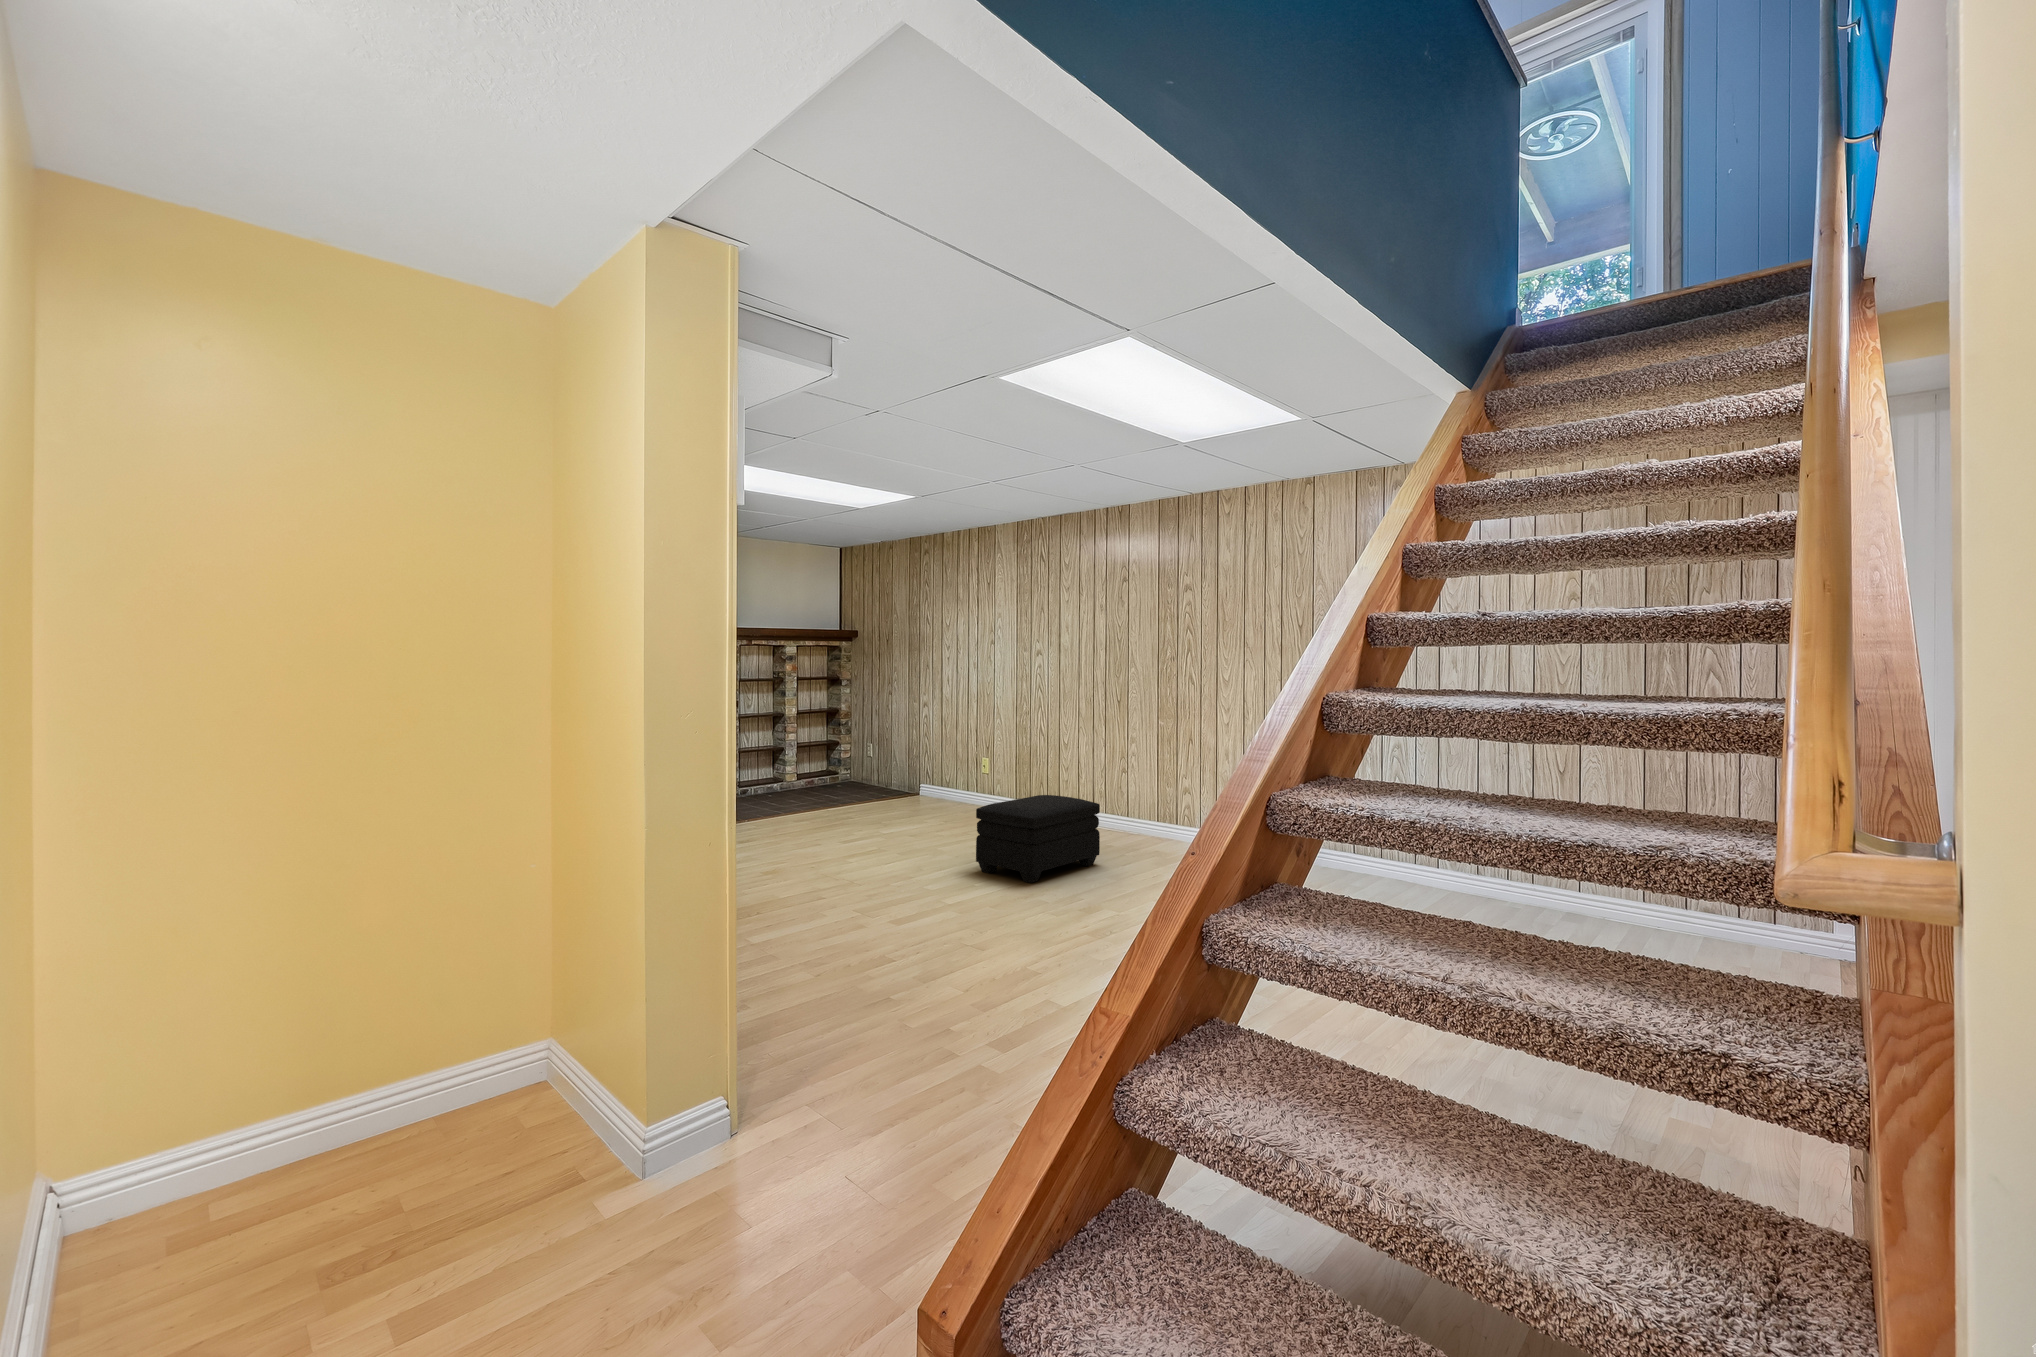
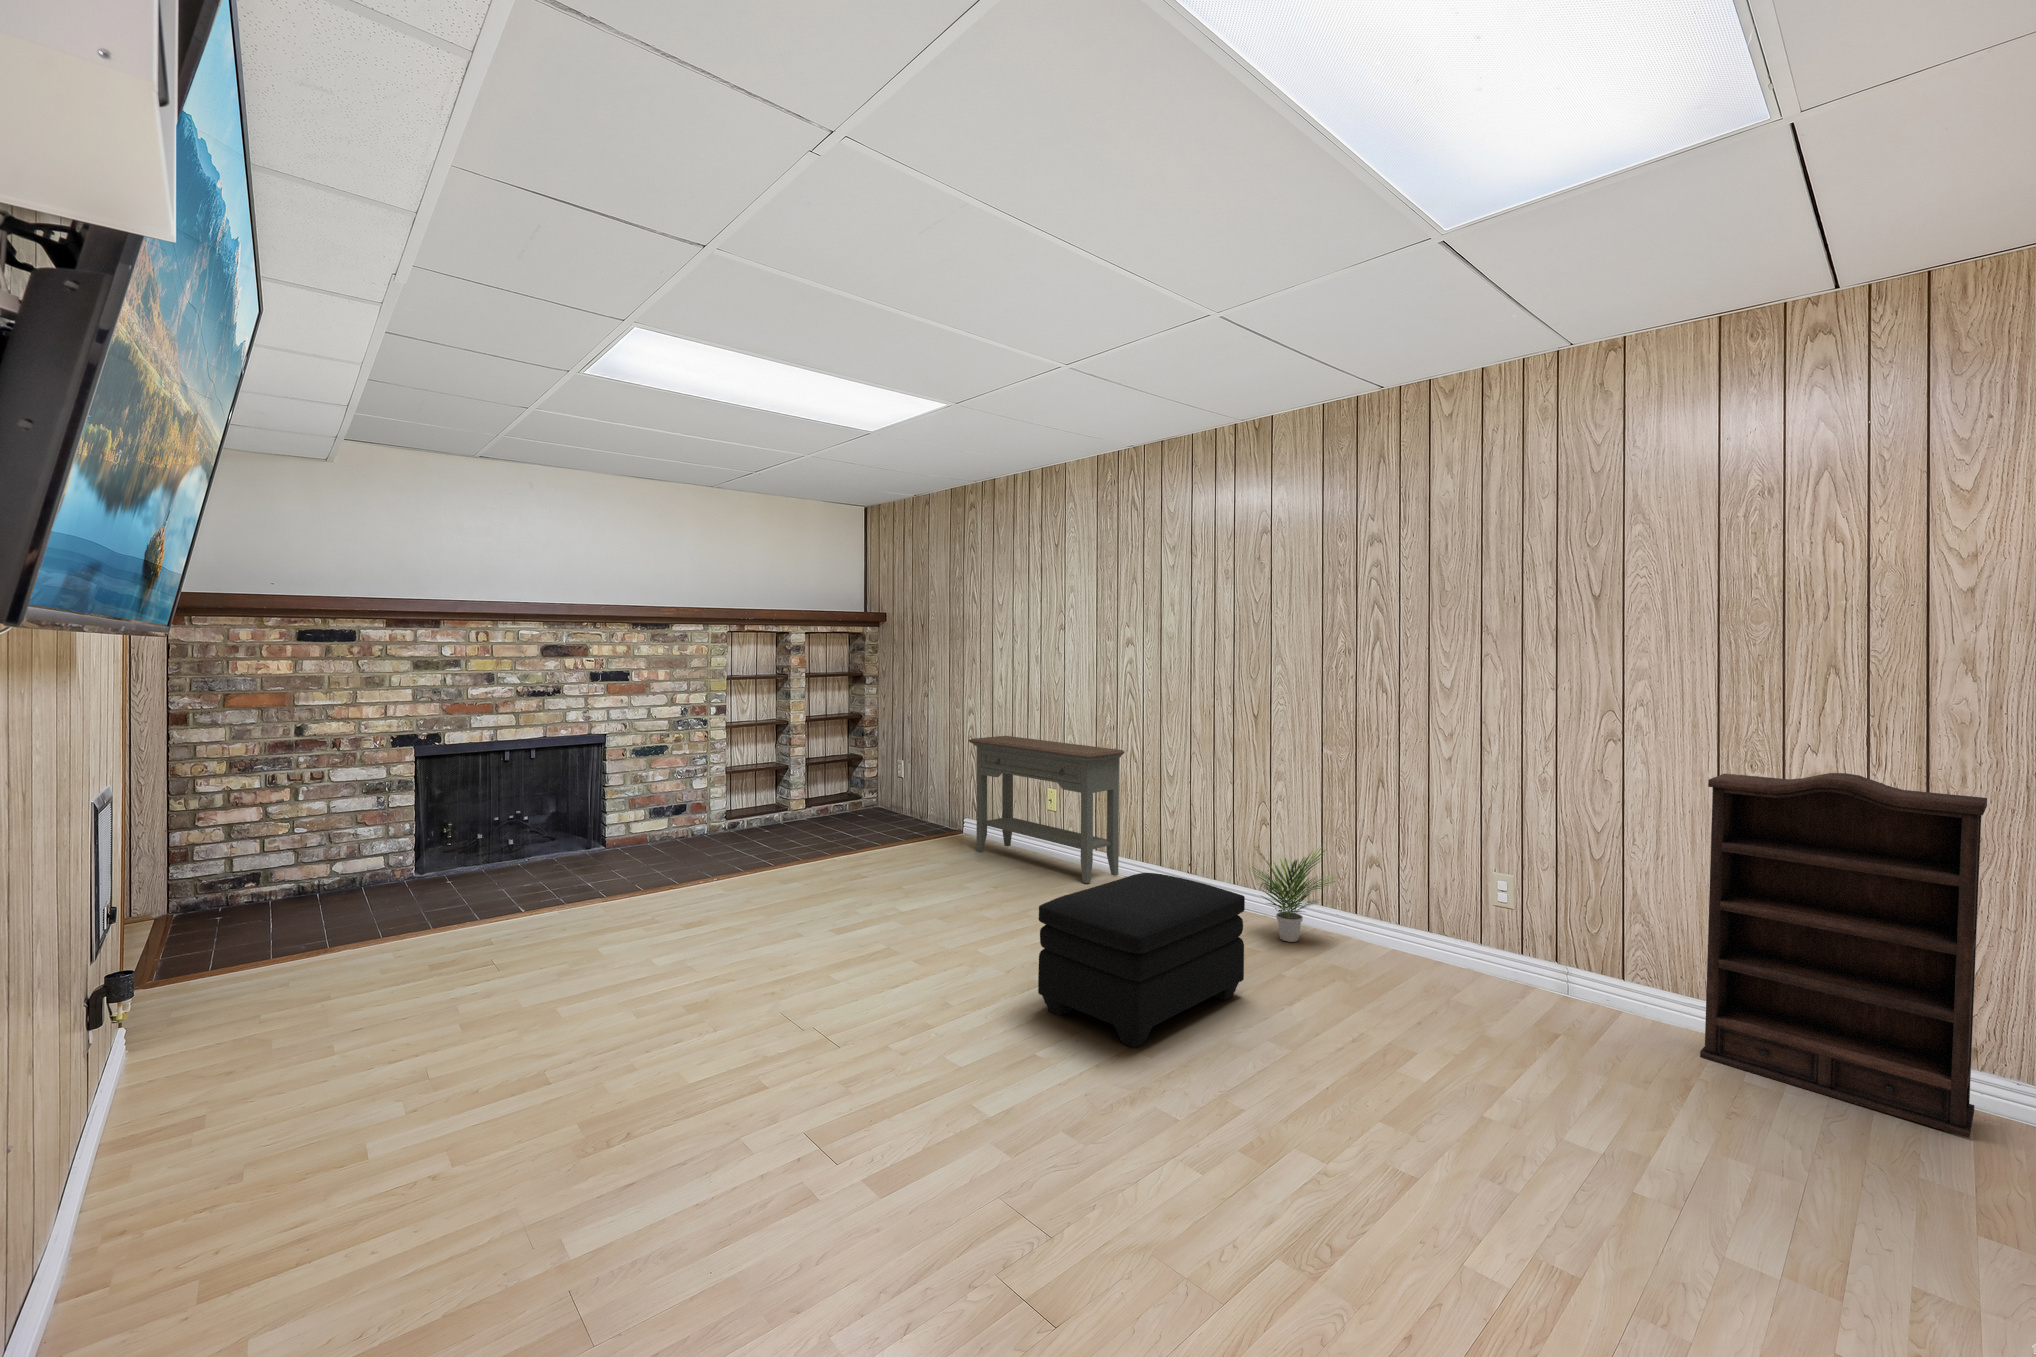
console table: none [925,721,1036,820] -> present [968,736,1125,883]
bookshelf: none [1342,722,1462,901] -> present [1700,773,1987,1138]
potted plant: none [1110,782,1166,844] -> present [1251,846,1334,942]

